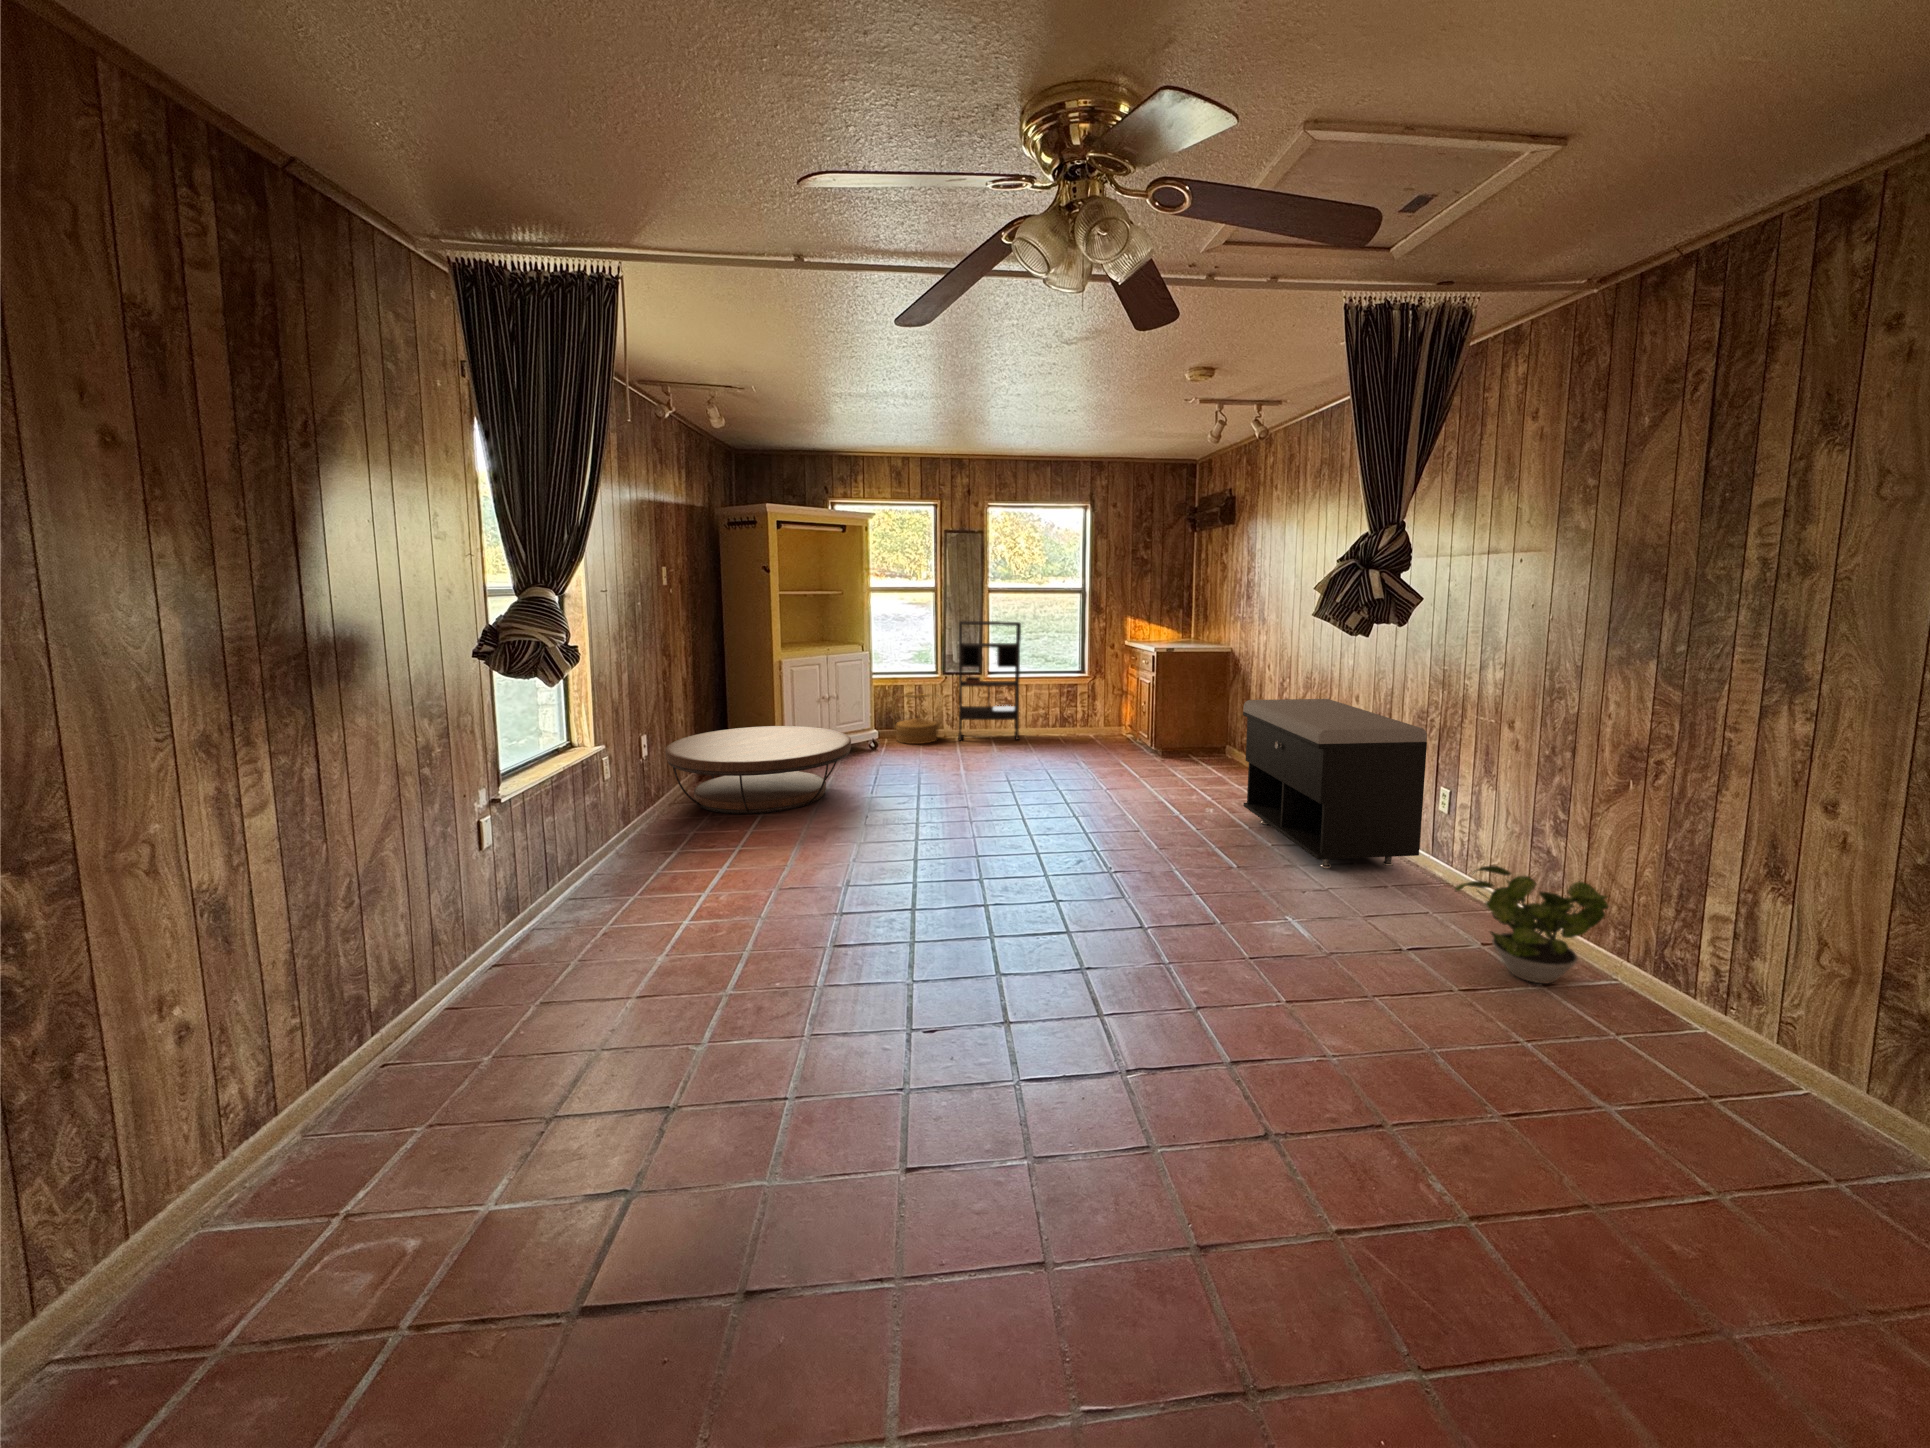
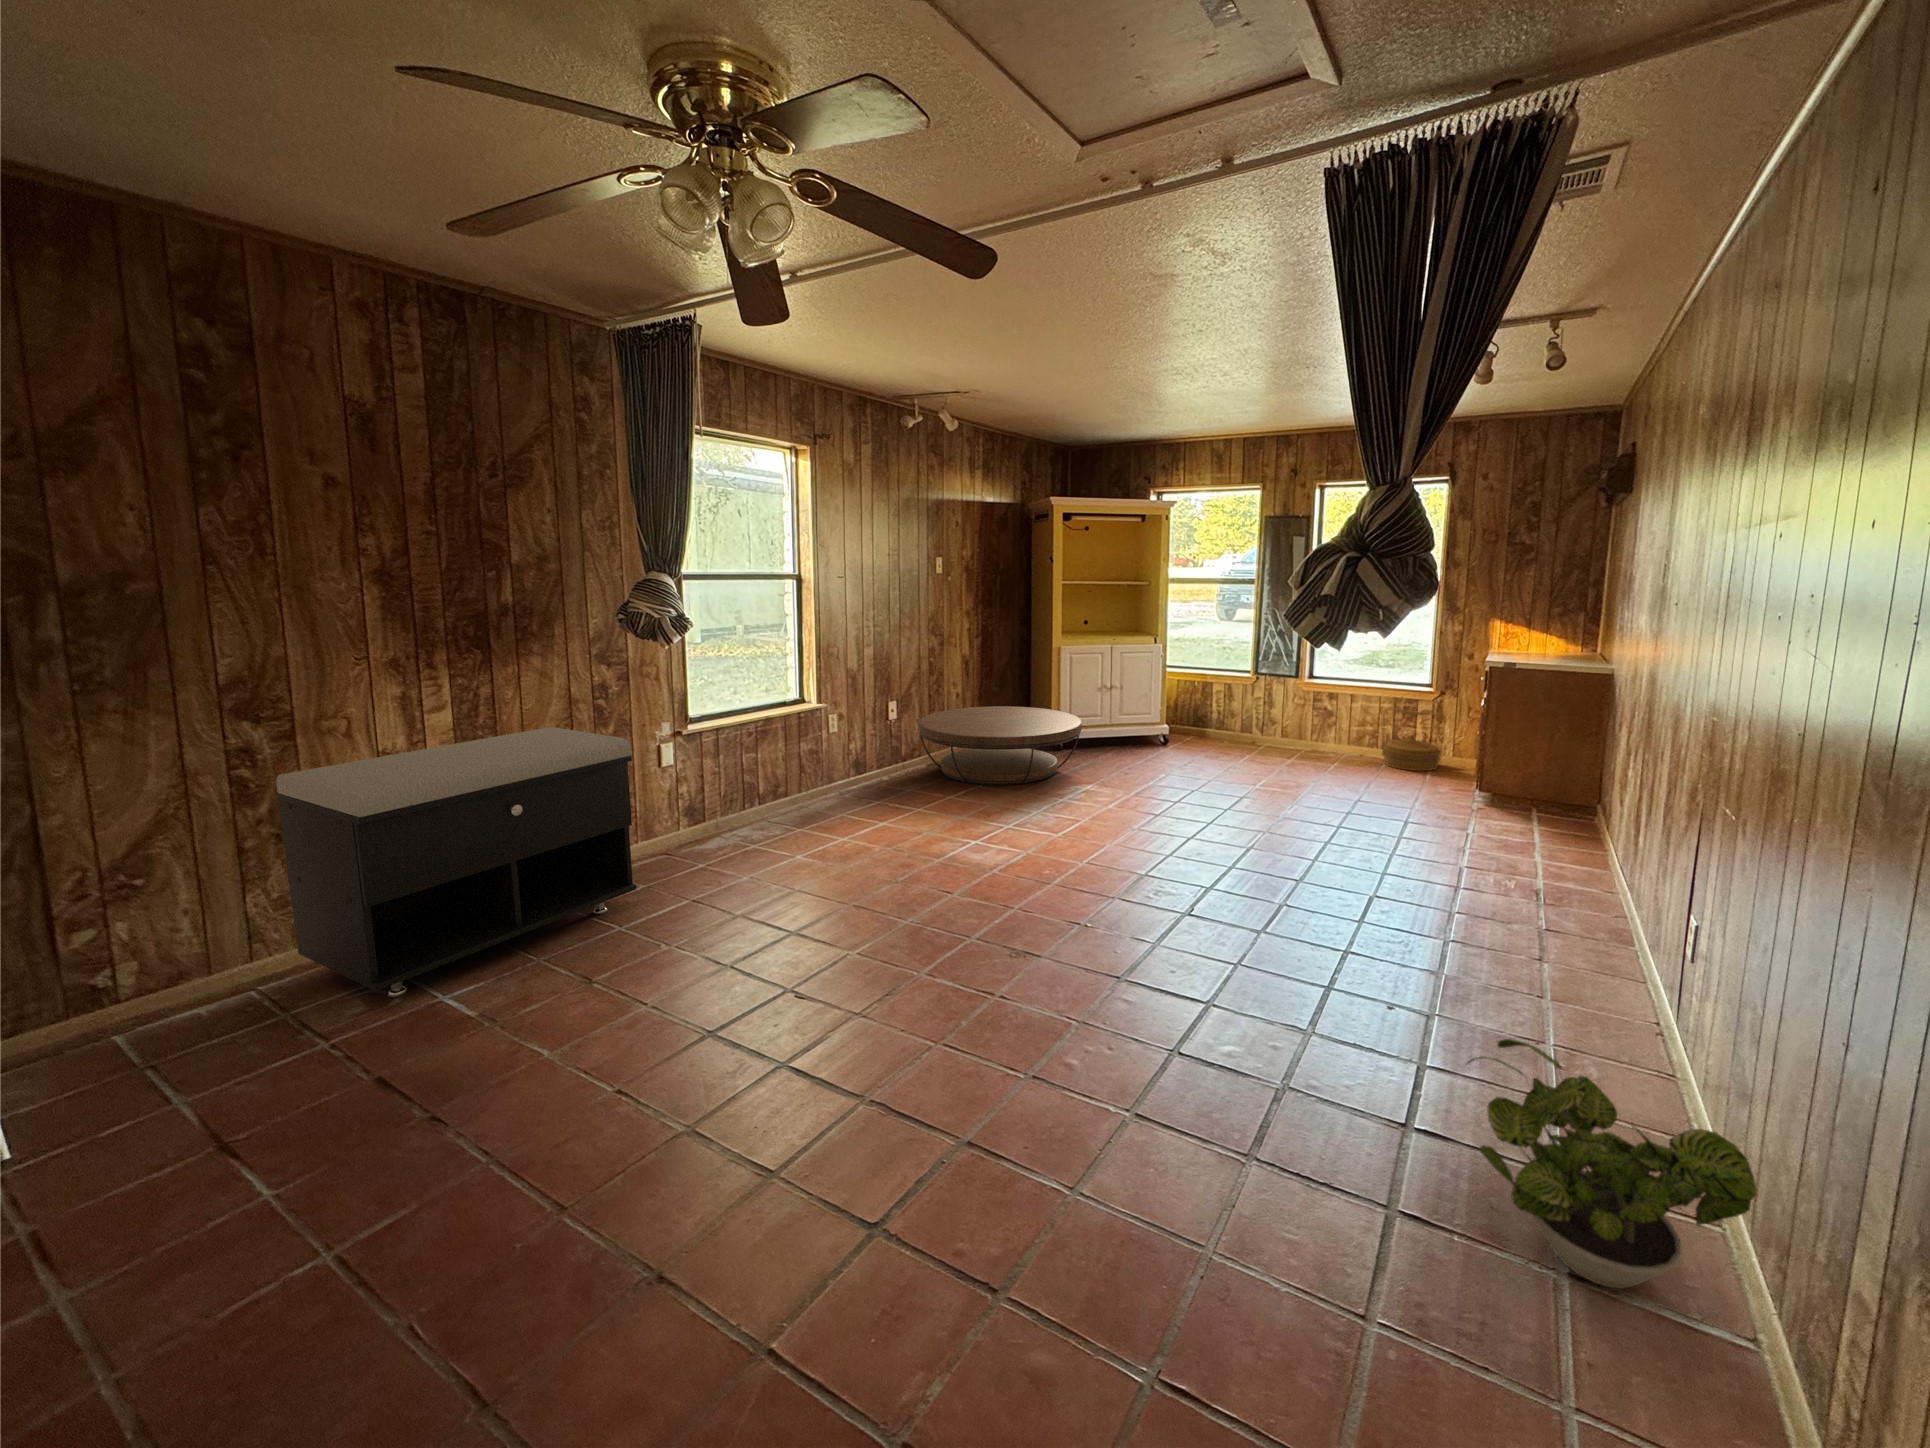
bookshelf: present [958,621,1021,740] -> none [1257,616,1344,757]
woven basket: present [894,694,940,744] -> present [1382,708,1446,771]
storage bench: present [1243,699,1427,869] -> present [276,727,636,997]

